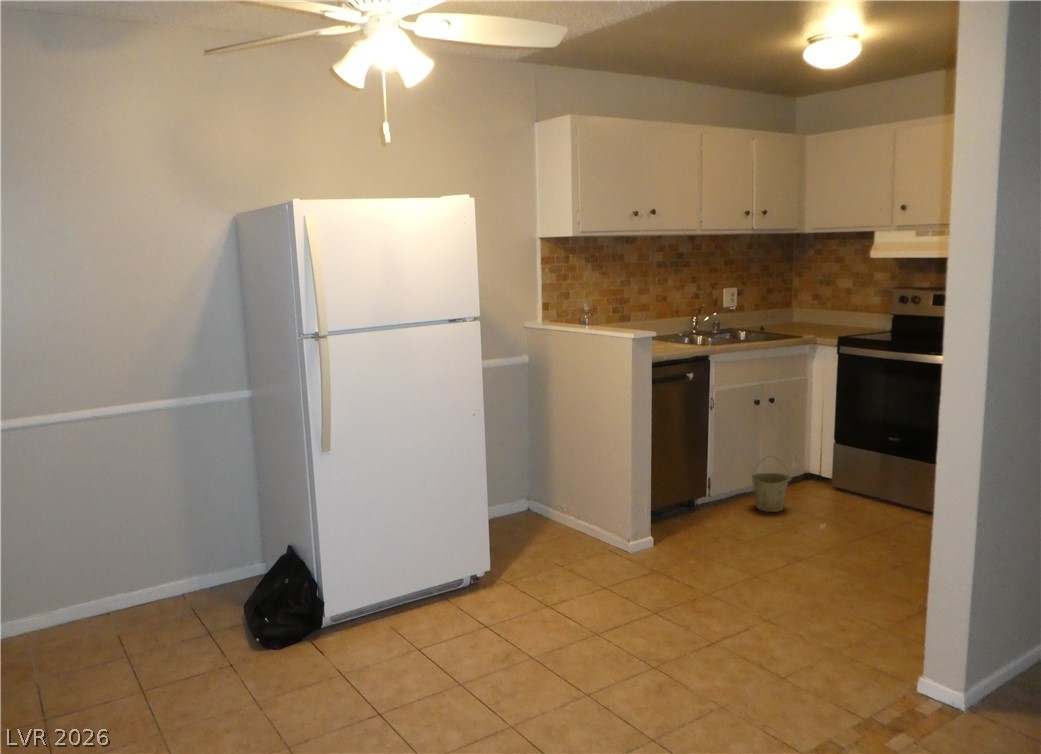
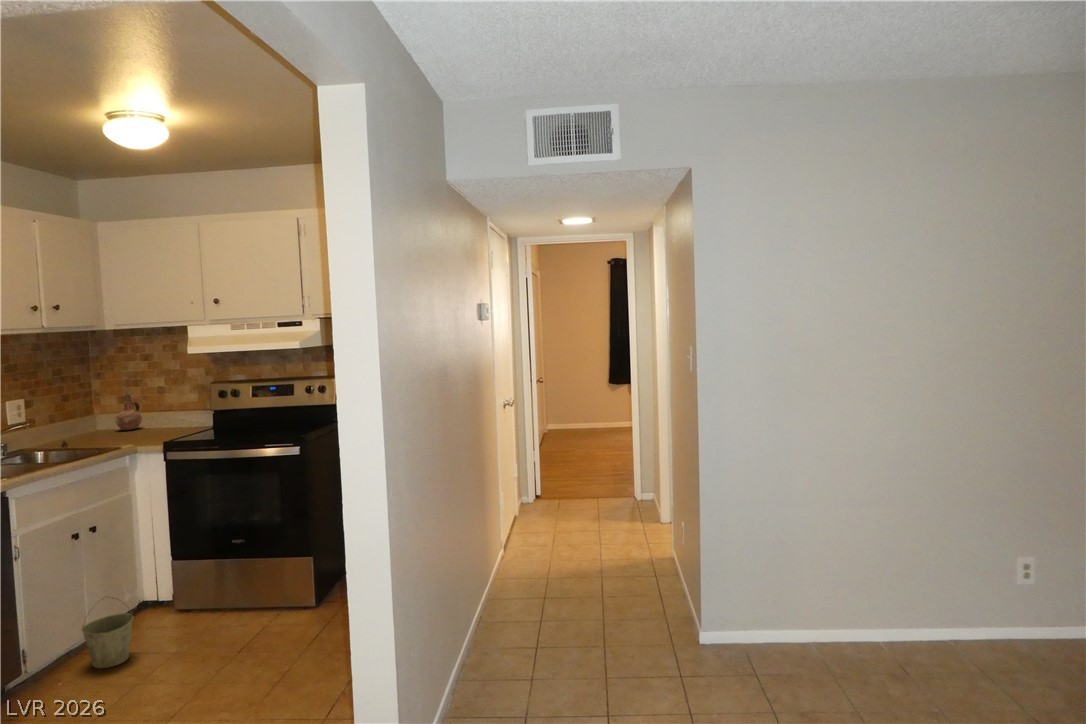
ceramic pitcher: none [808,287,830,325] -> present [115,389,142,430]

